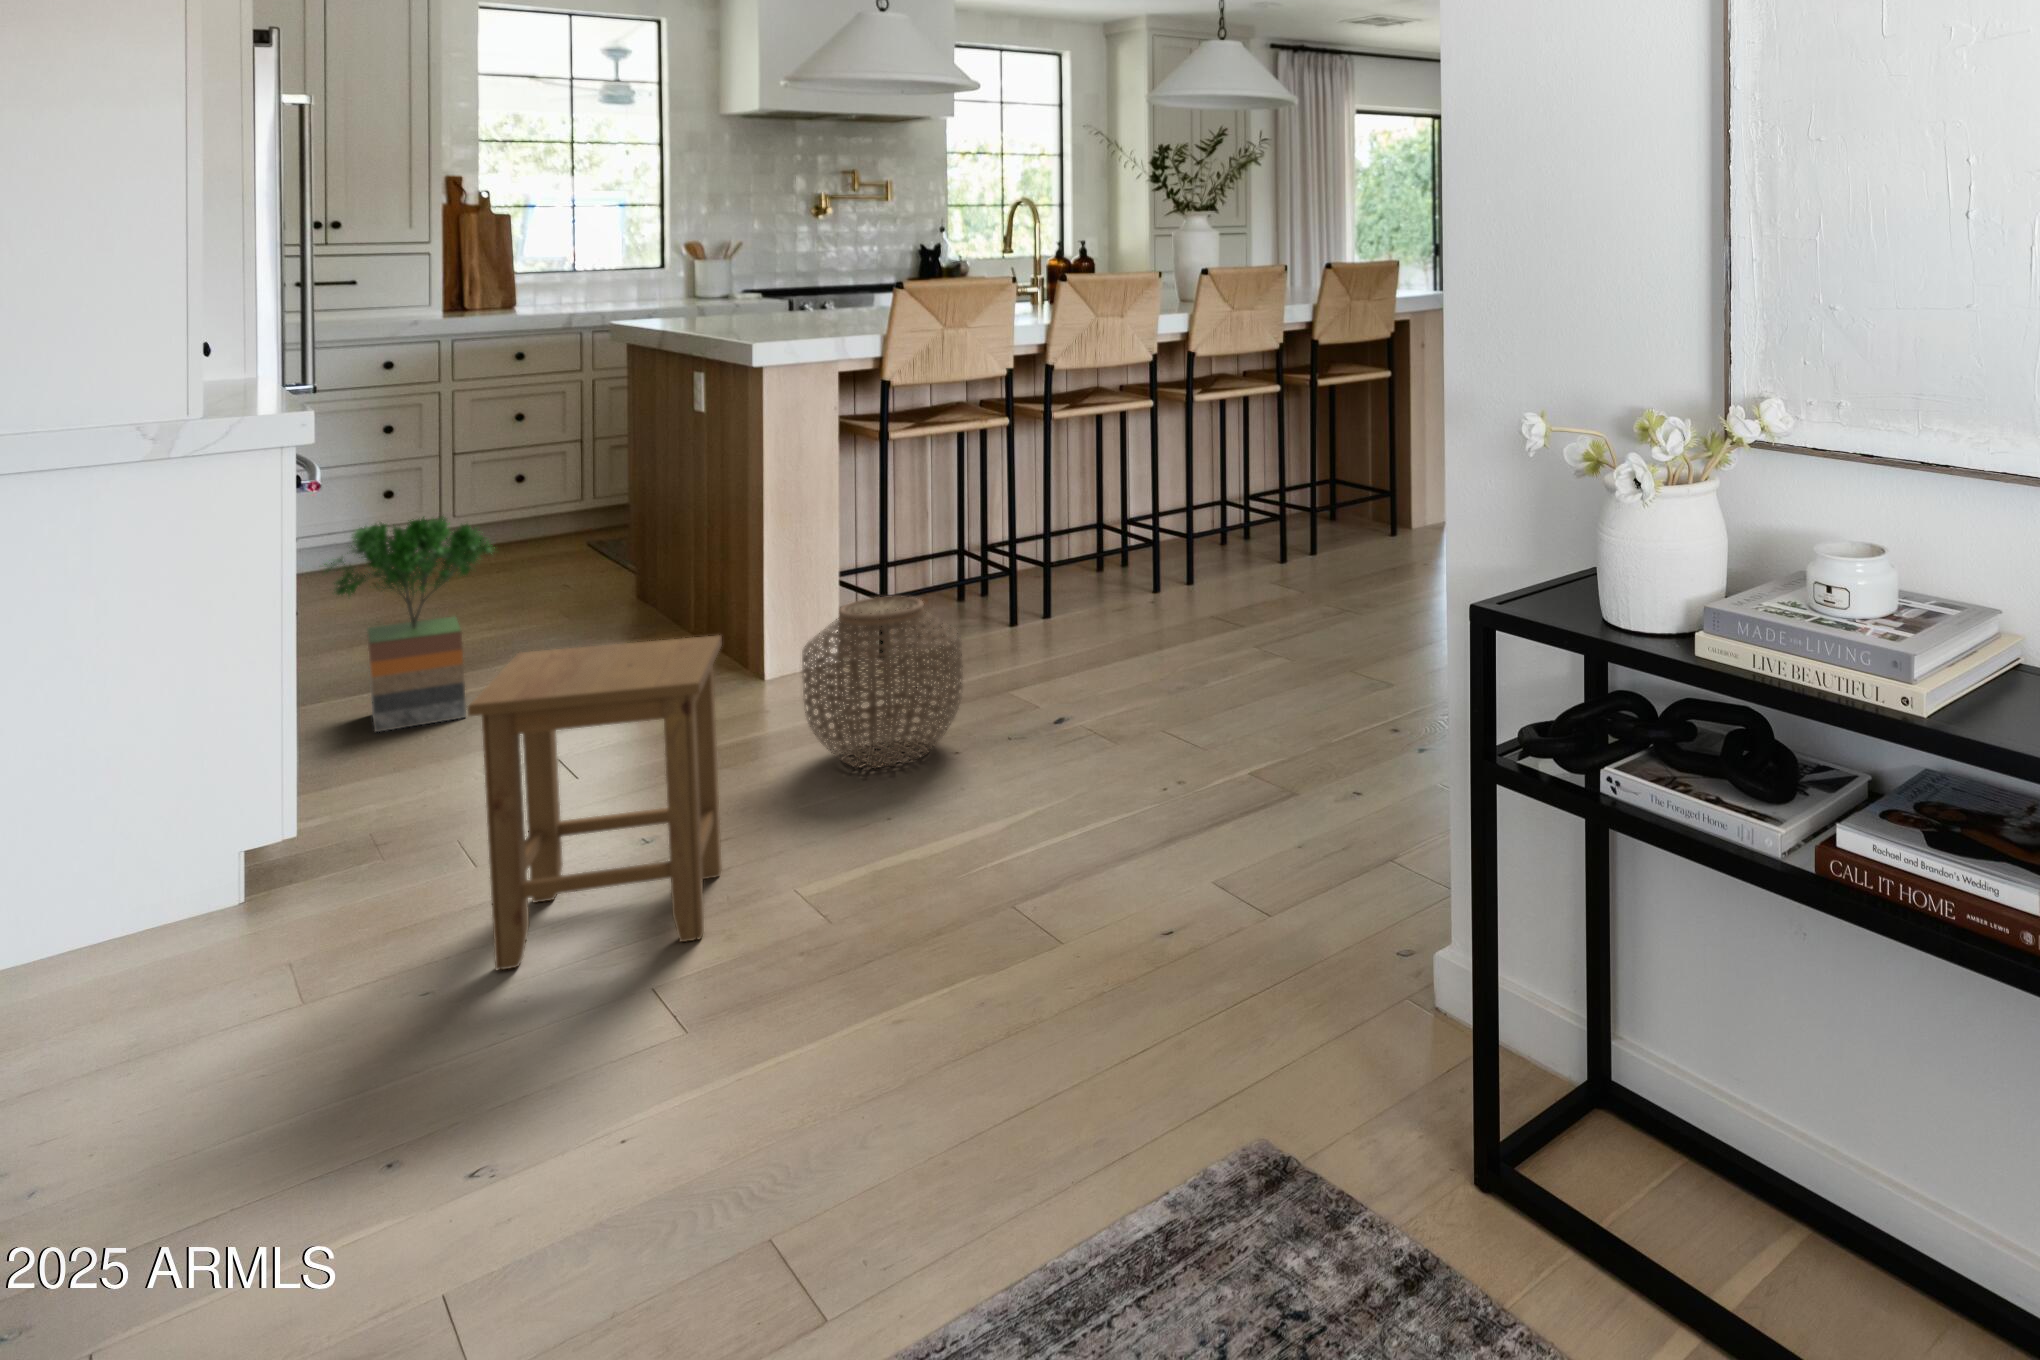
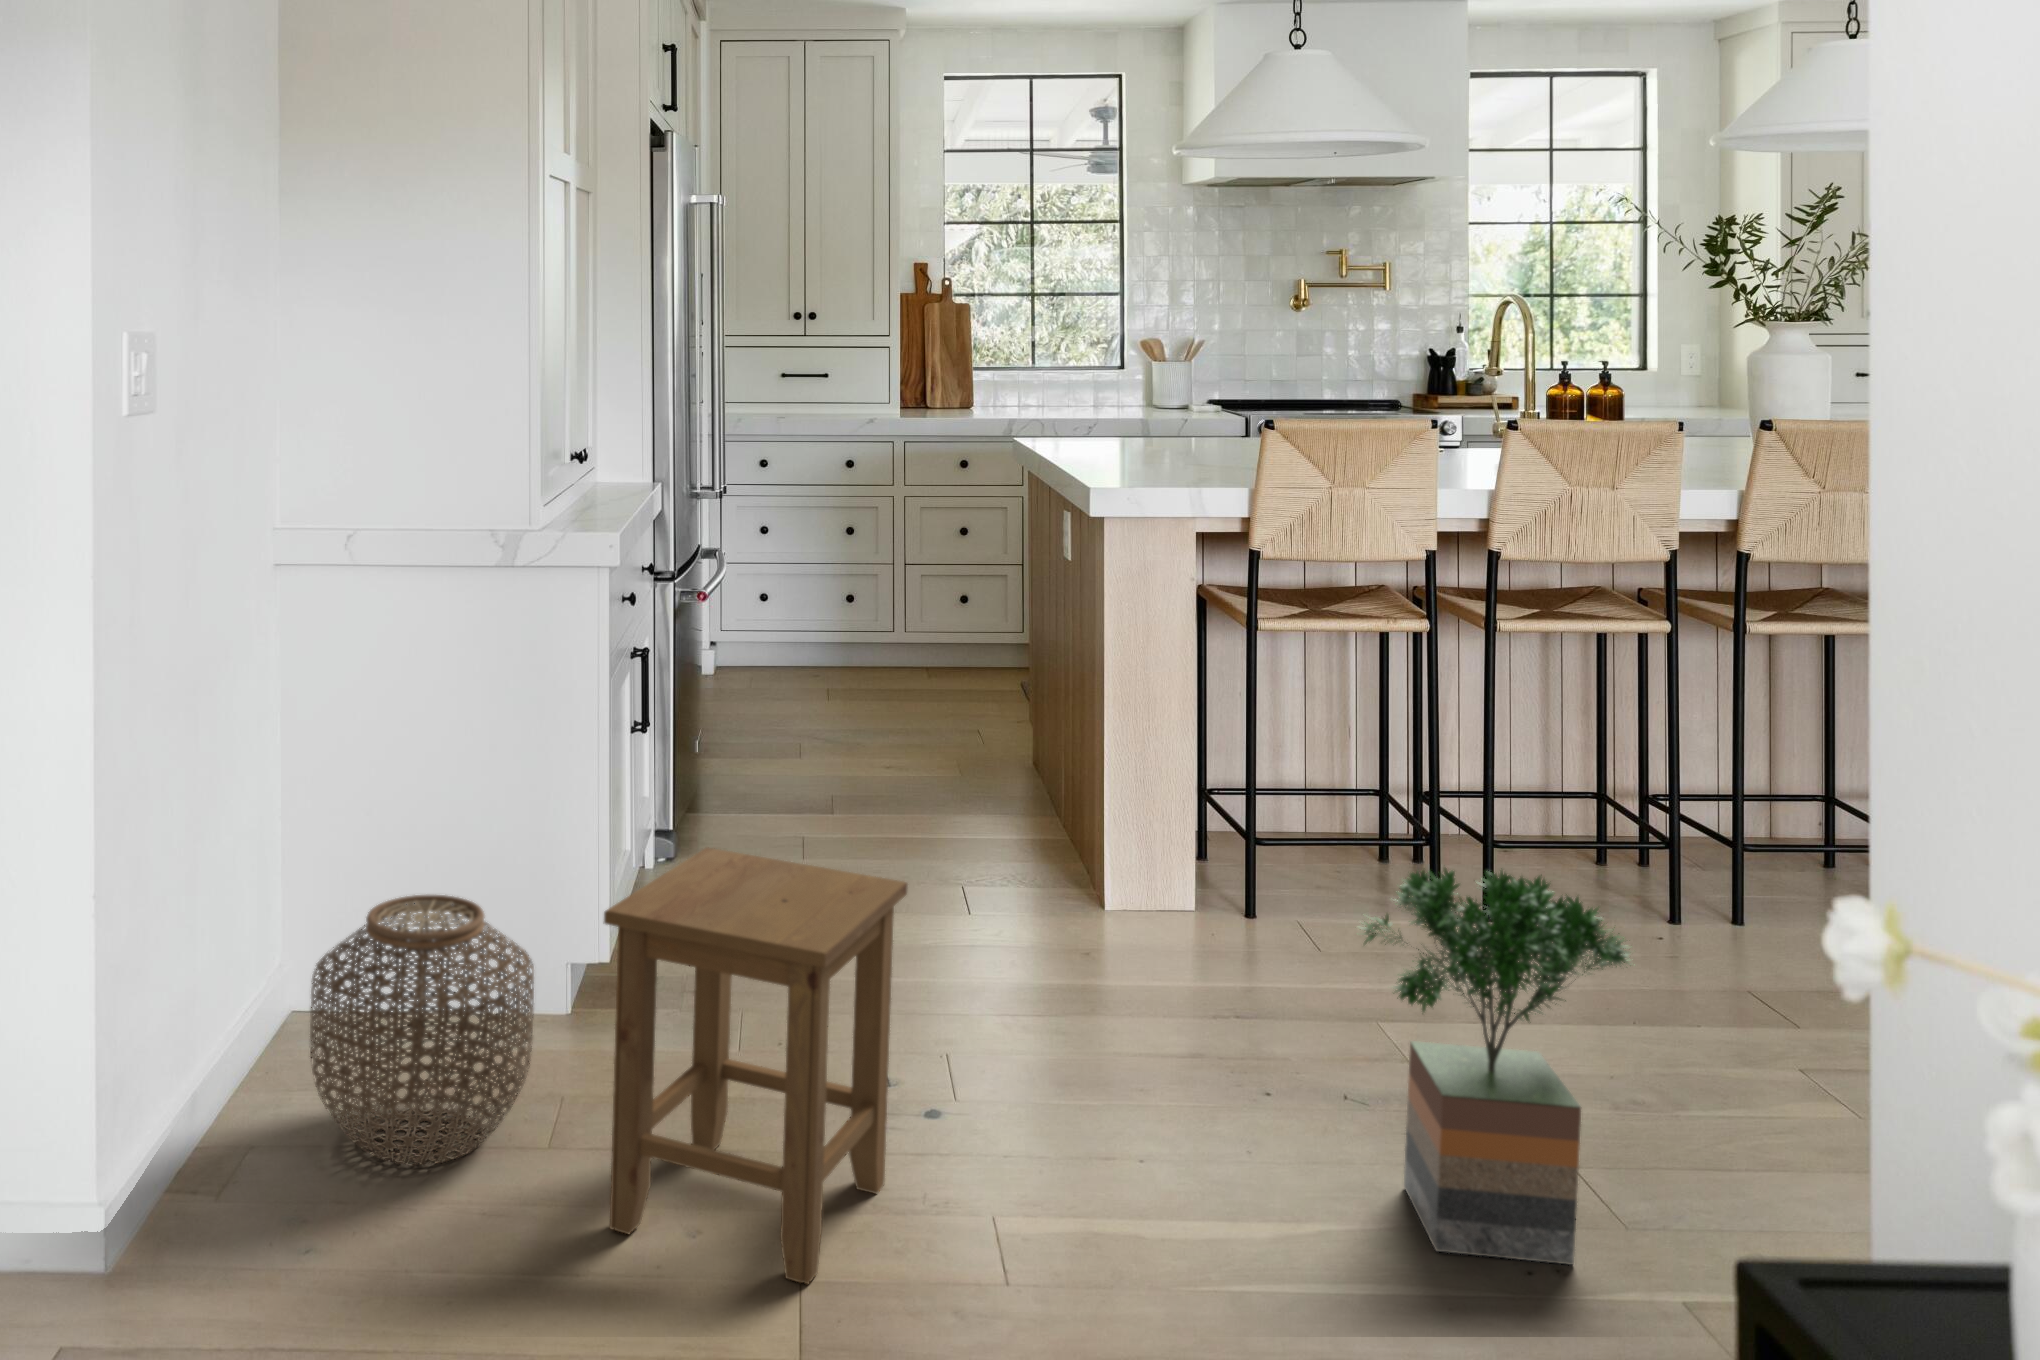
potted tree: present [324,516,495,732] -> present [1361,868,1629,1265]
woven basket: present [802,596,963,768] -> present [310,895,534,1165]

